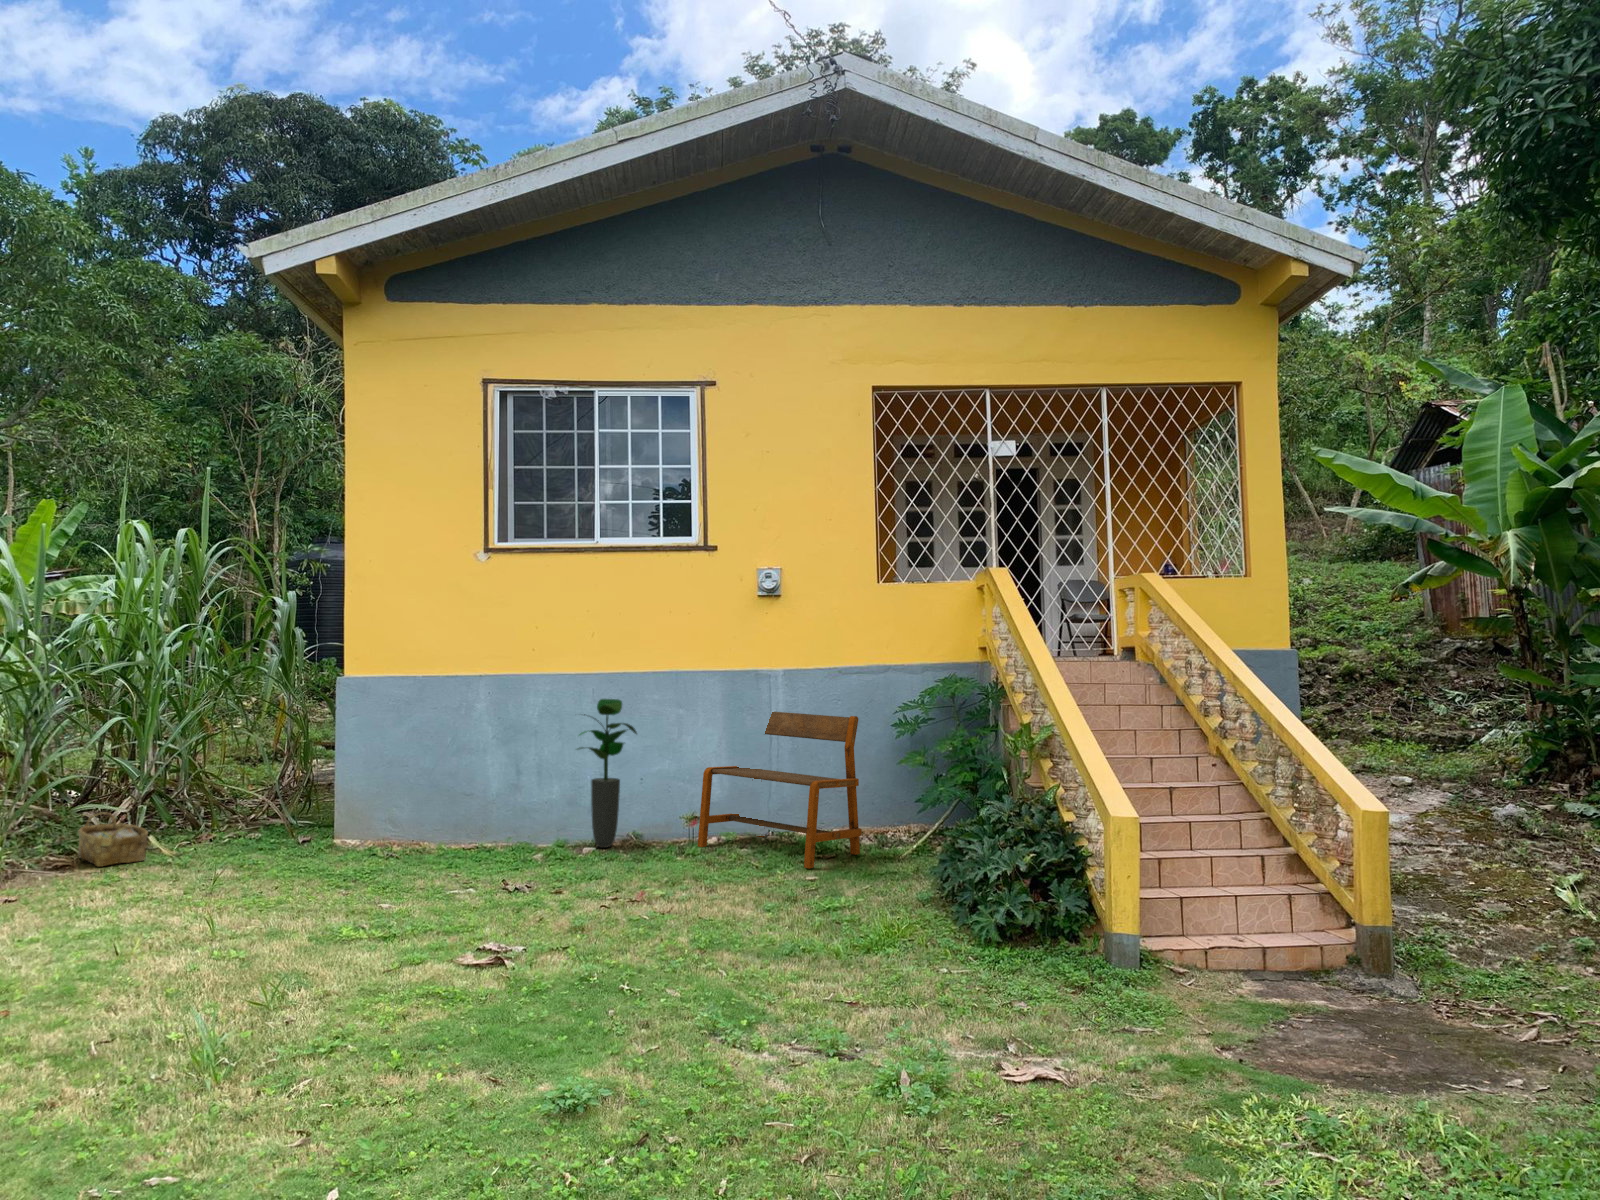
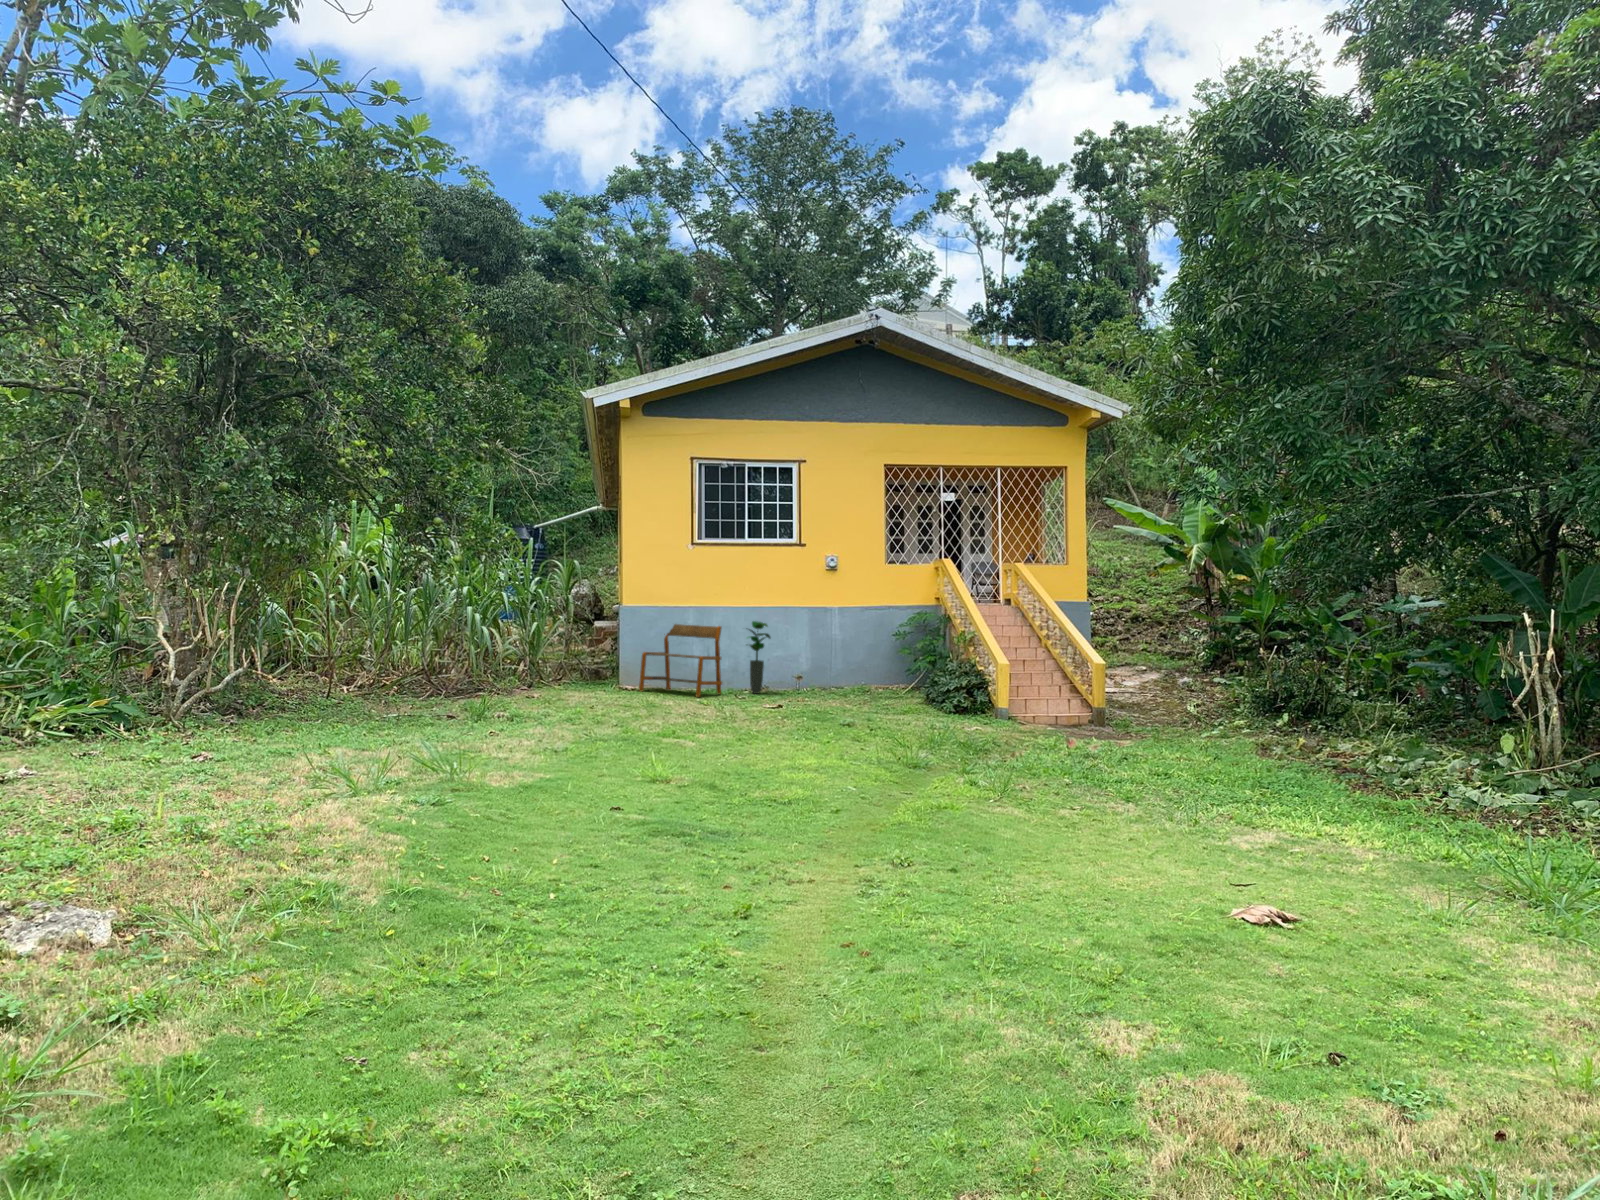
bench: present [698,712,862,869] -> present [639,624,722,697]
woven basket: present [78,812,148,867] -> none [524,671,556,695]

